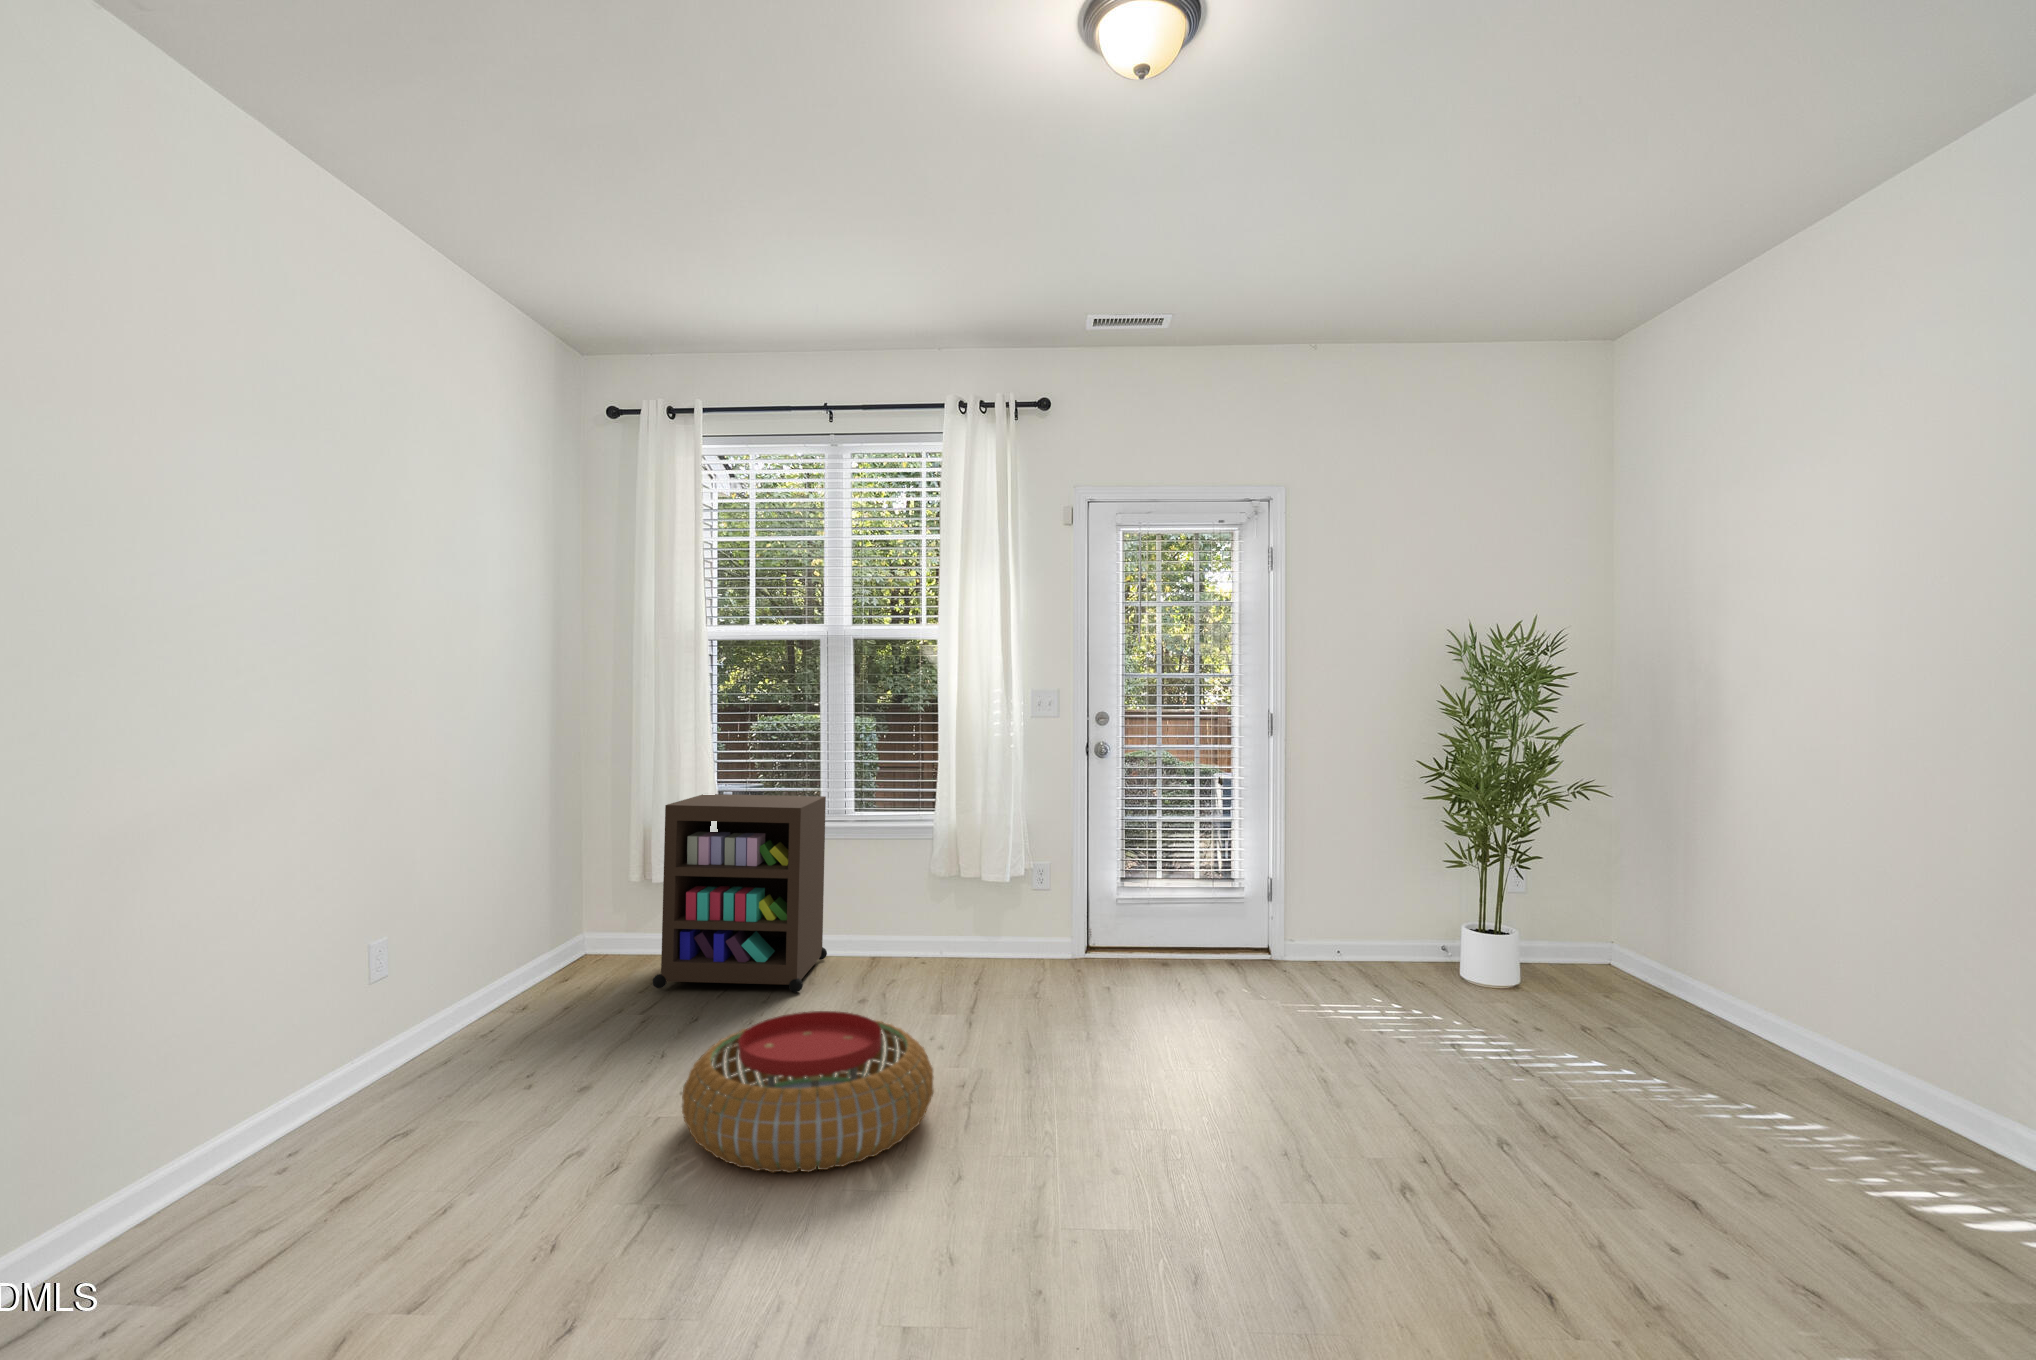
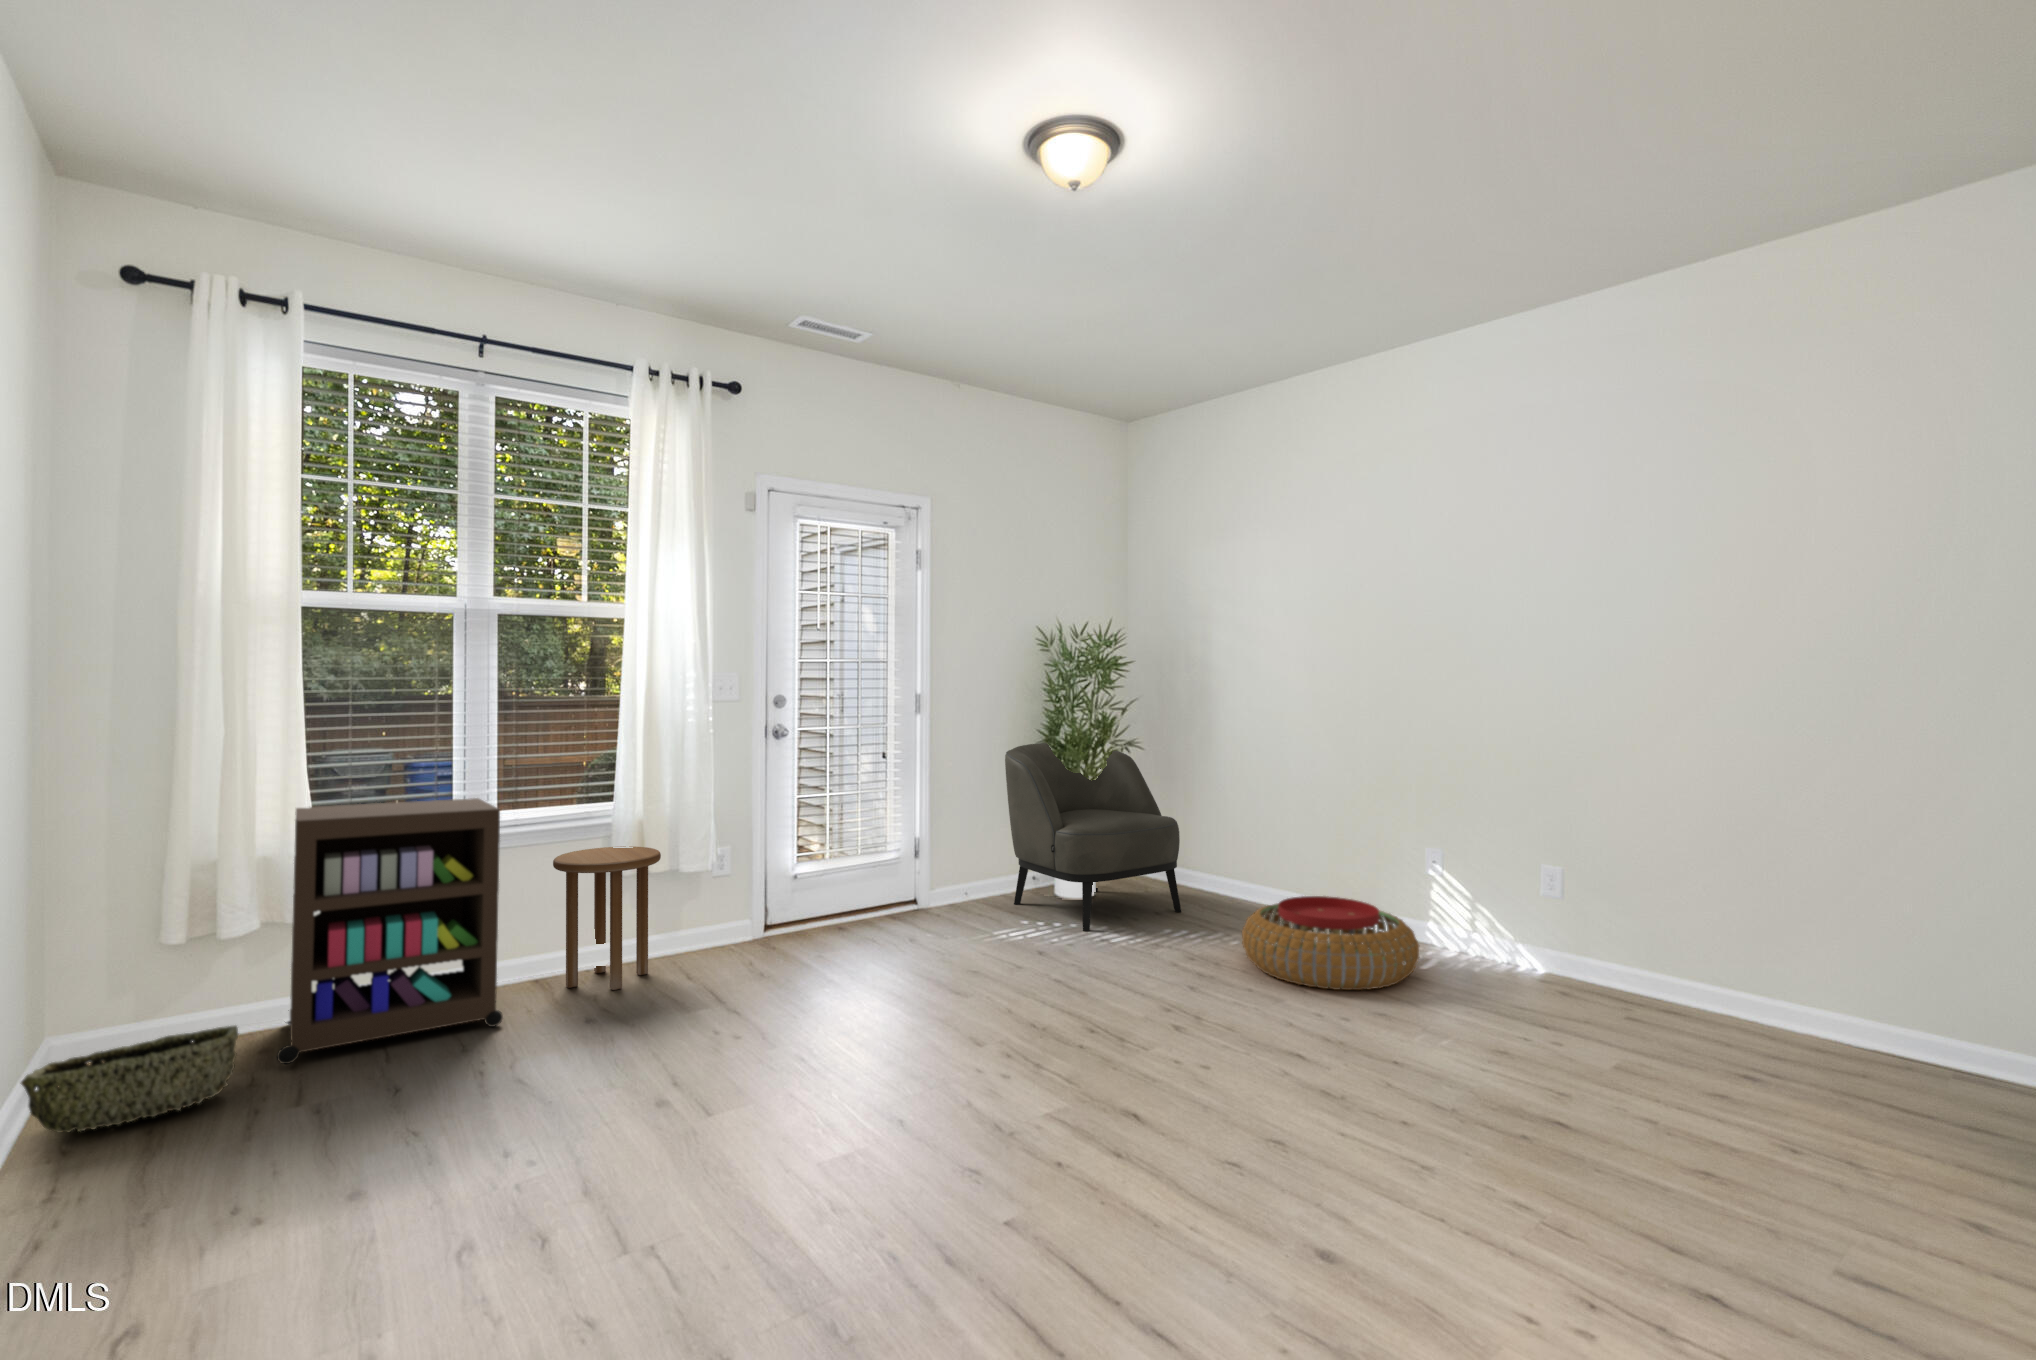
armchair: none [1375,776,1621,1031] -> present [1005,743,1181,931]
side table: none [869,850,960,982] -> present [553,846,661,990]
woven basket: none [496,951,625,1005] -> present [21,1026,238,1133]
pouf: present [682,1011,934,1173] -> present [1242,896,1419,990]

